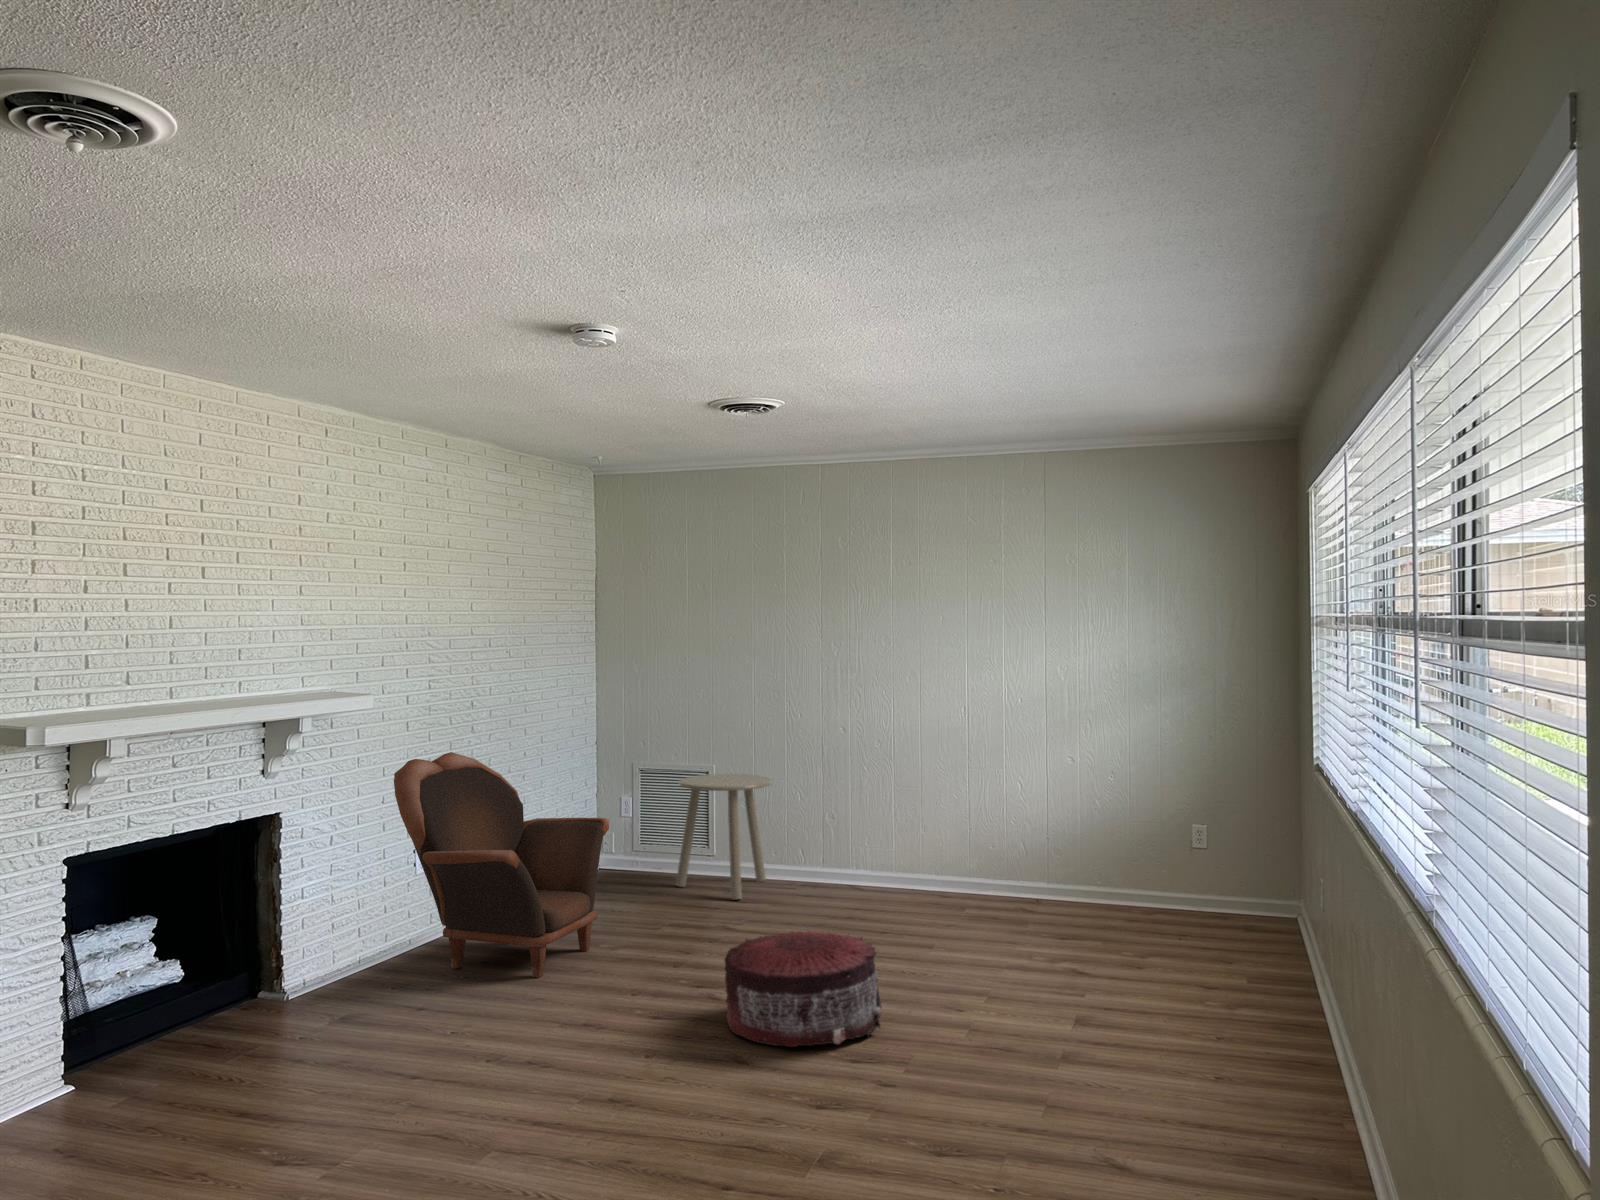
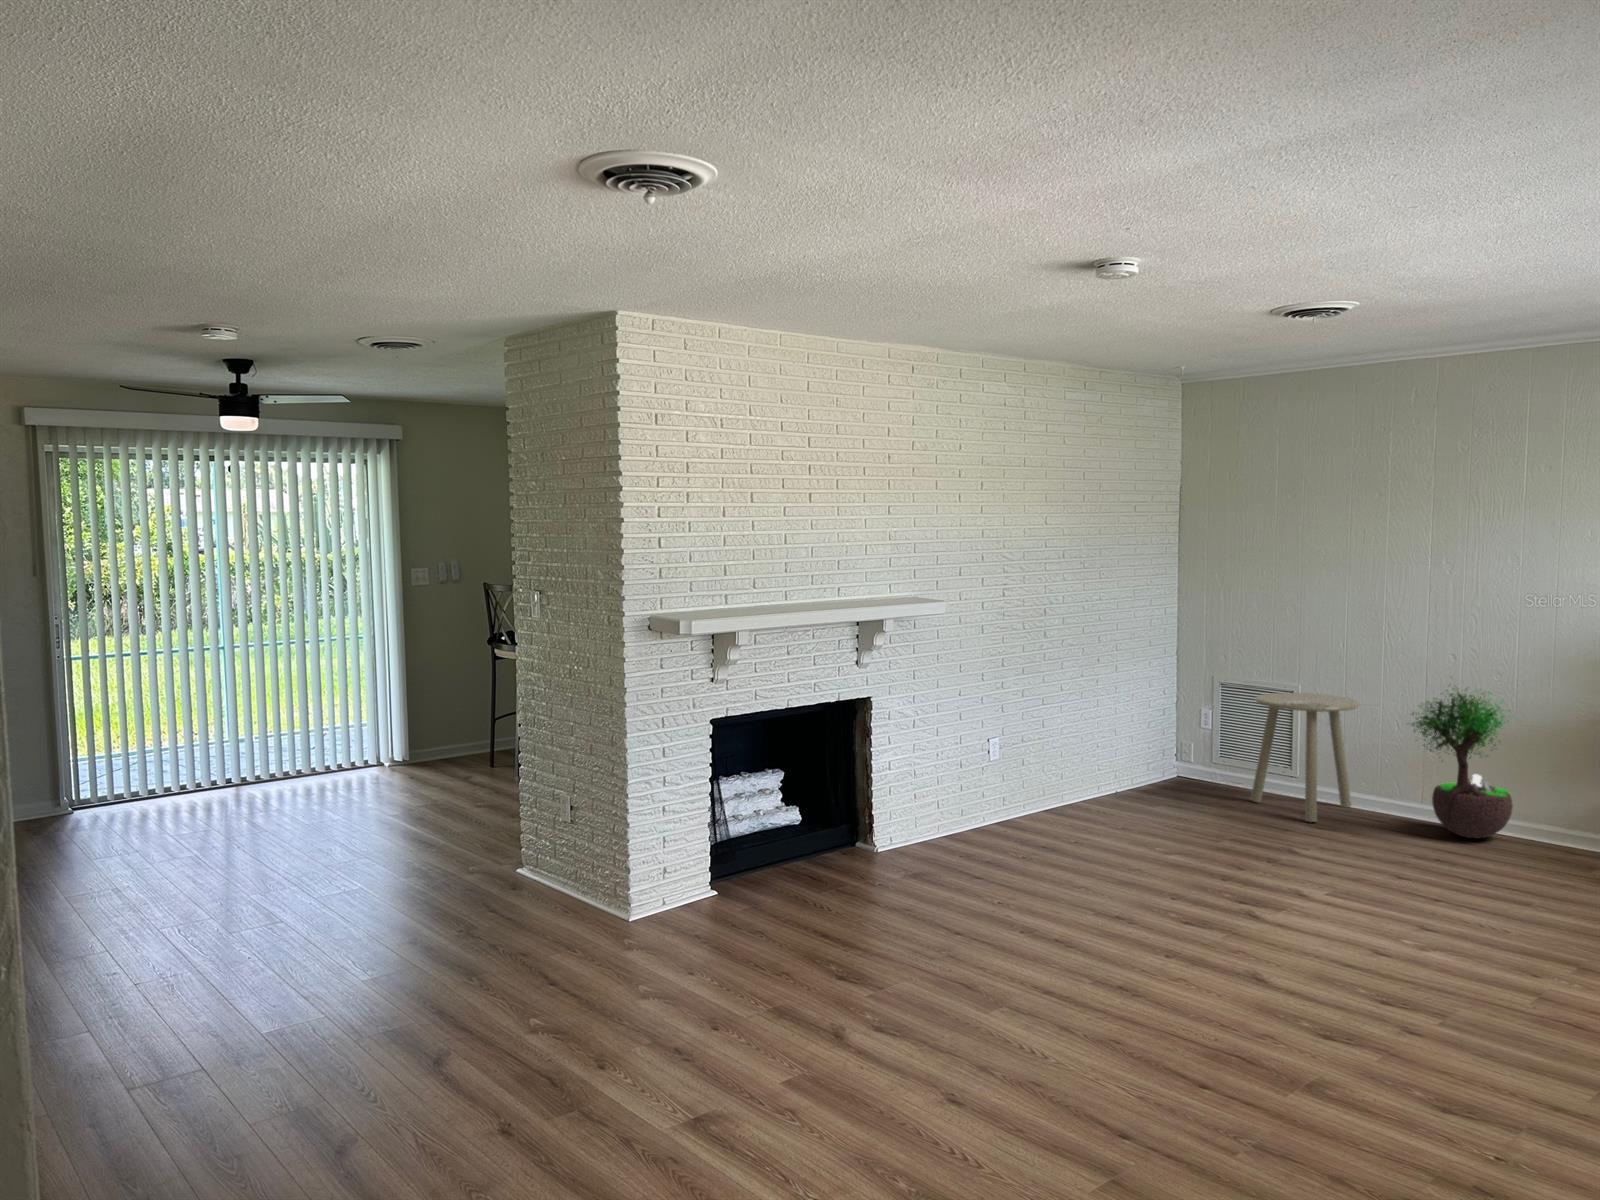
potted tree: none [818,748,904,896] -> present [1412,687,1513,838]
armchair: present [394,752,609,978] -> none [968,655,1169,866]
pouf: present [725,930,881,1047] -> none [1253,858,1425,978]

